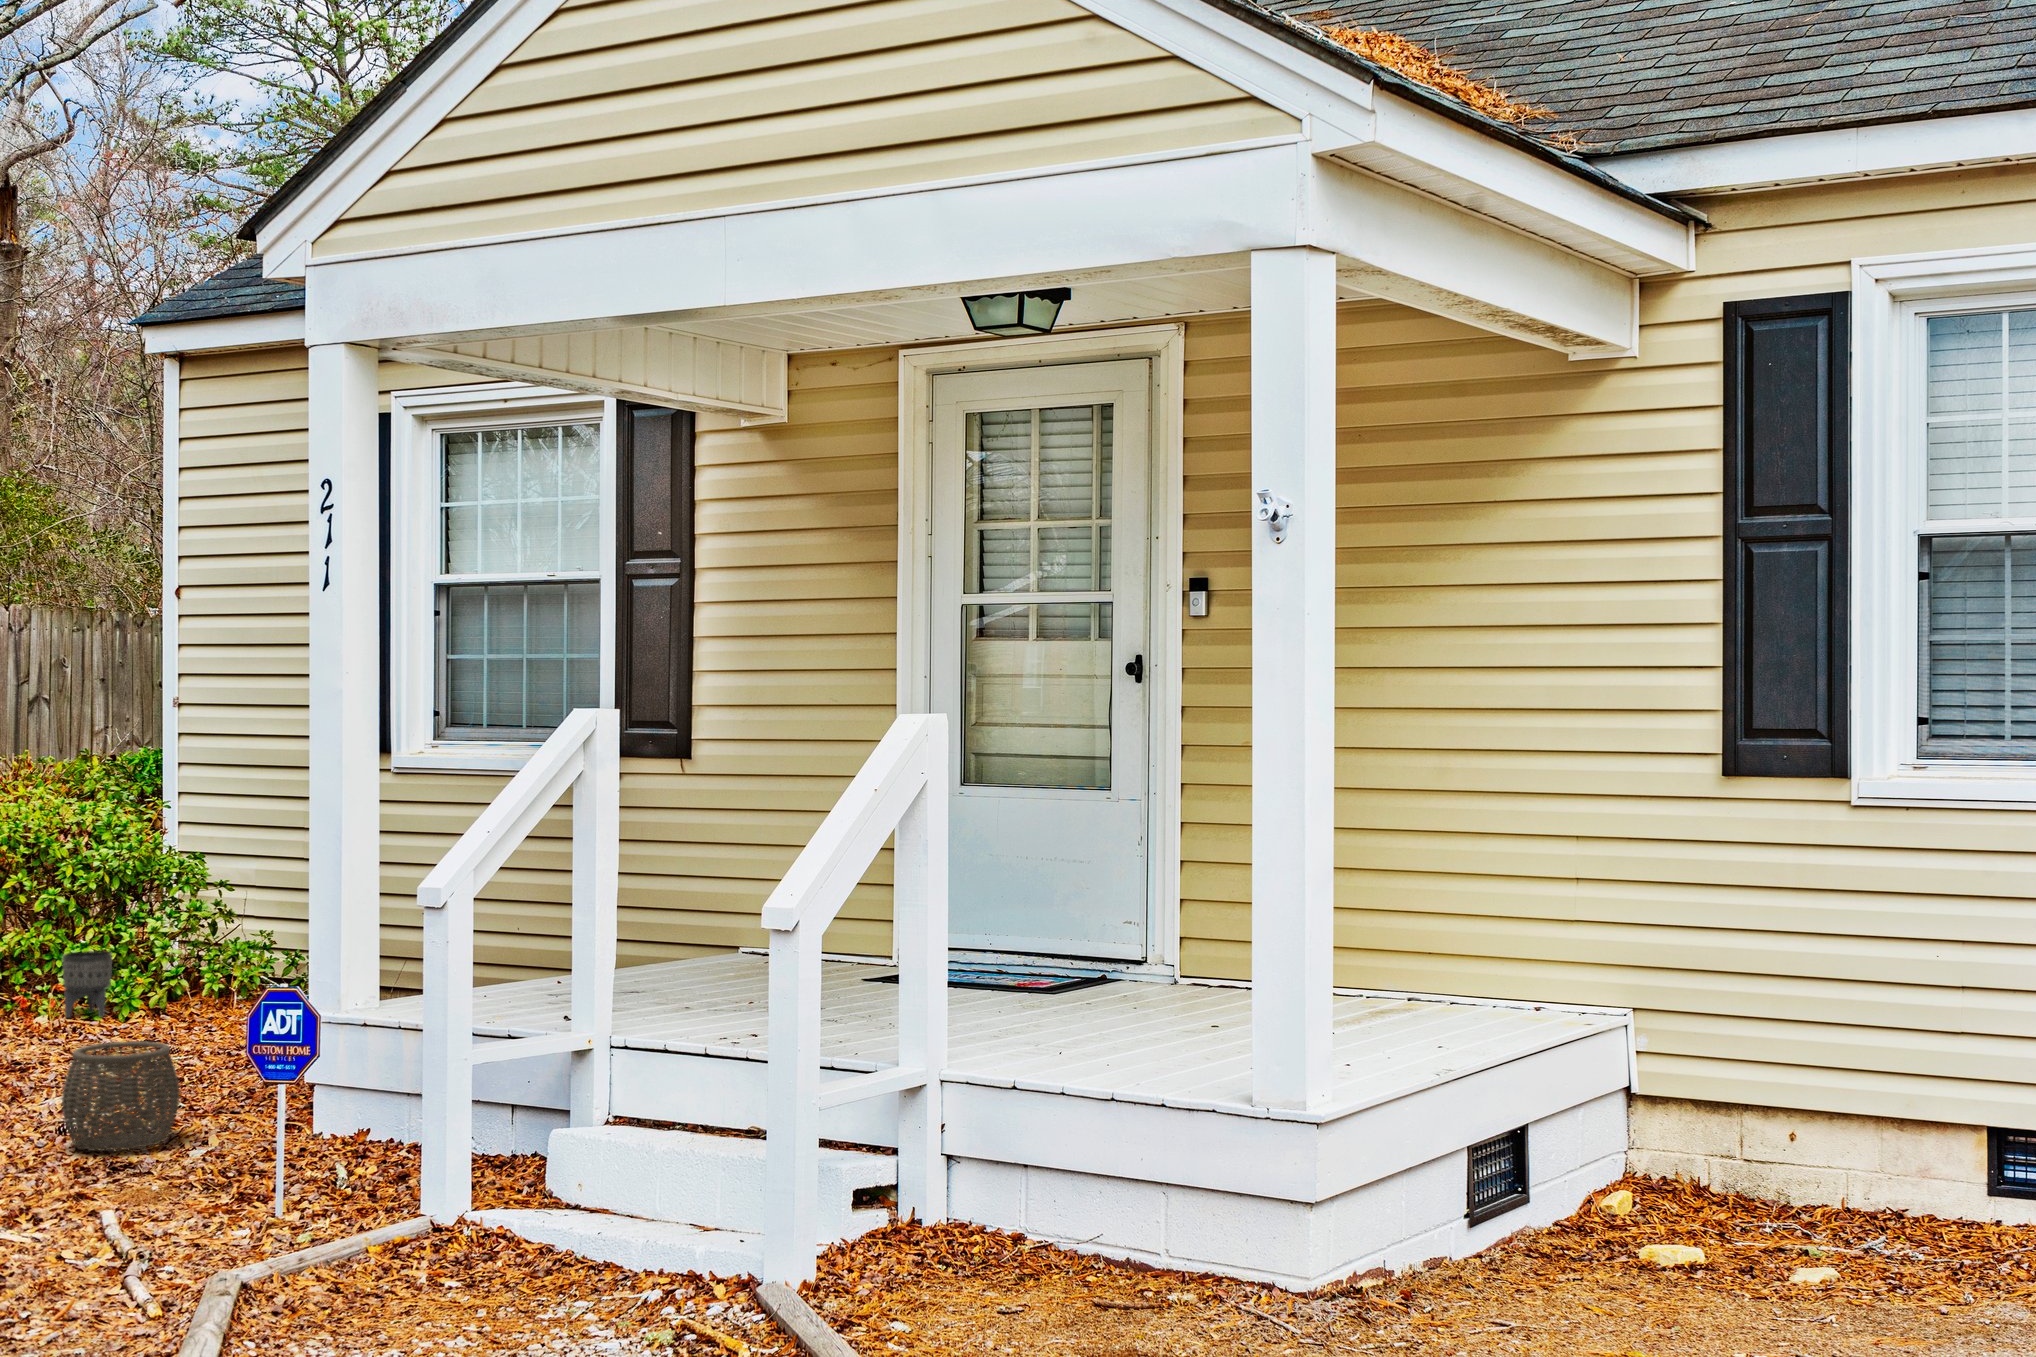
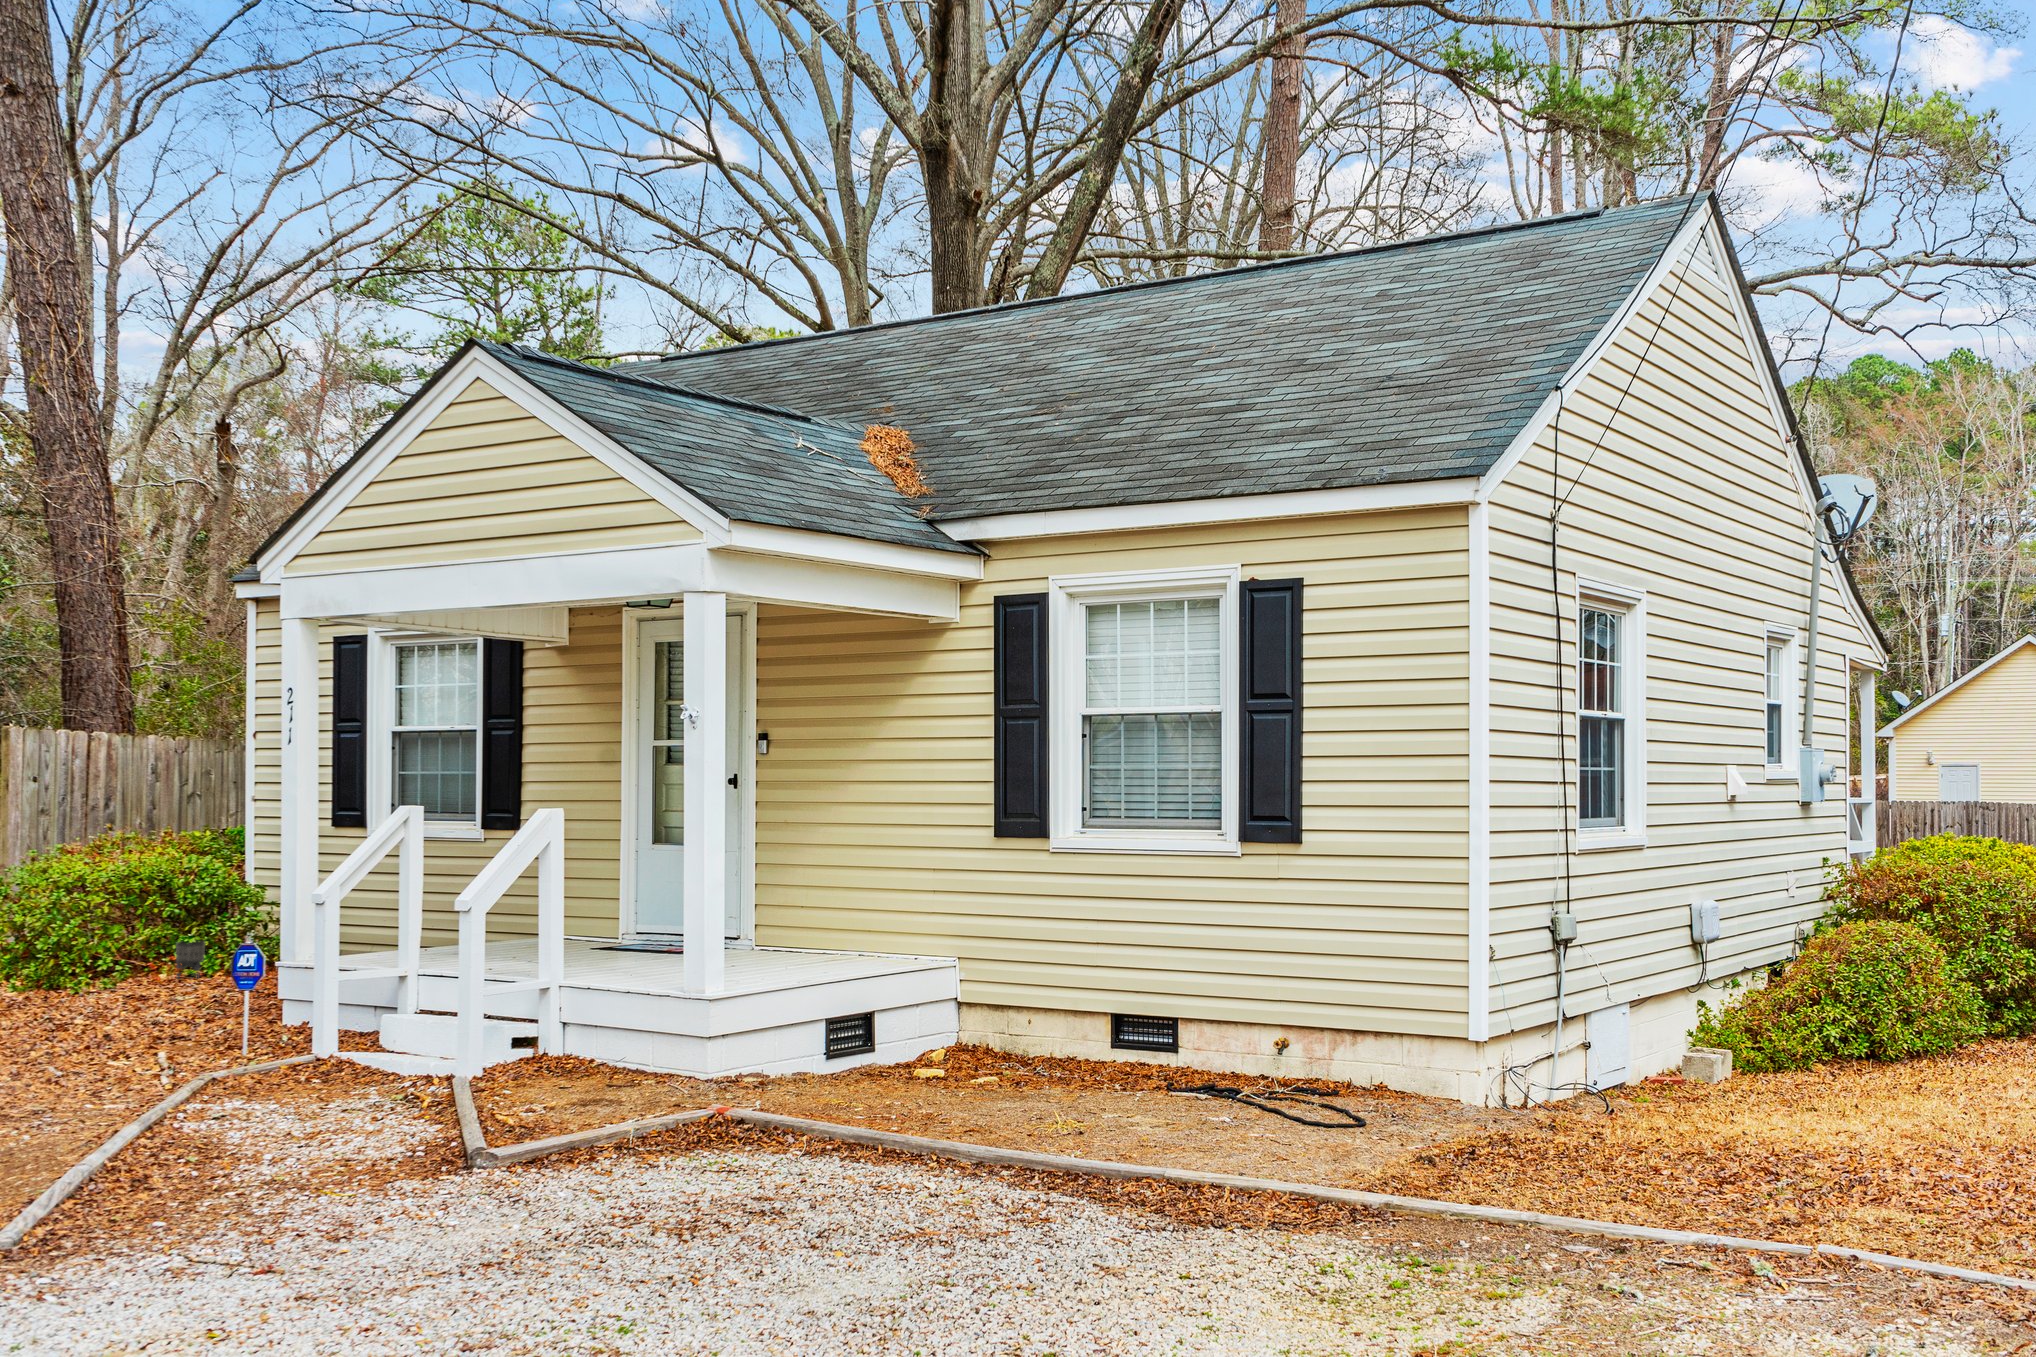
woven basket: present [61,1041,180,1152] -> none [148,979,214,1035]

